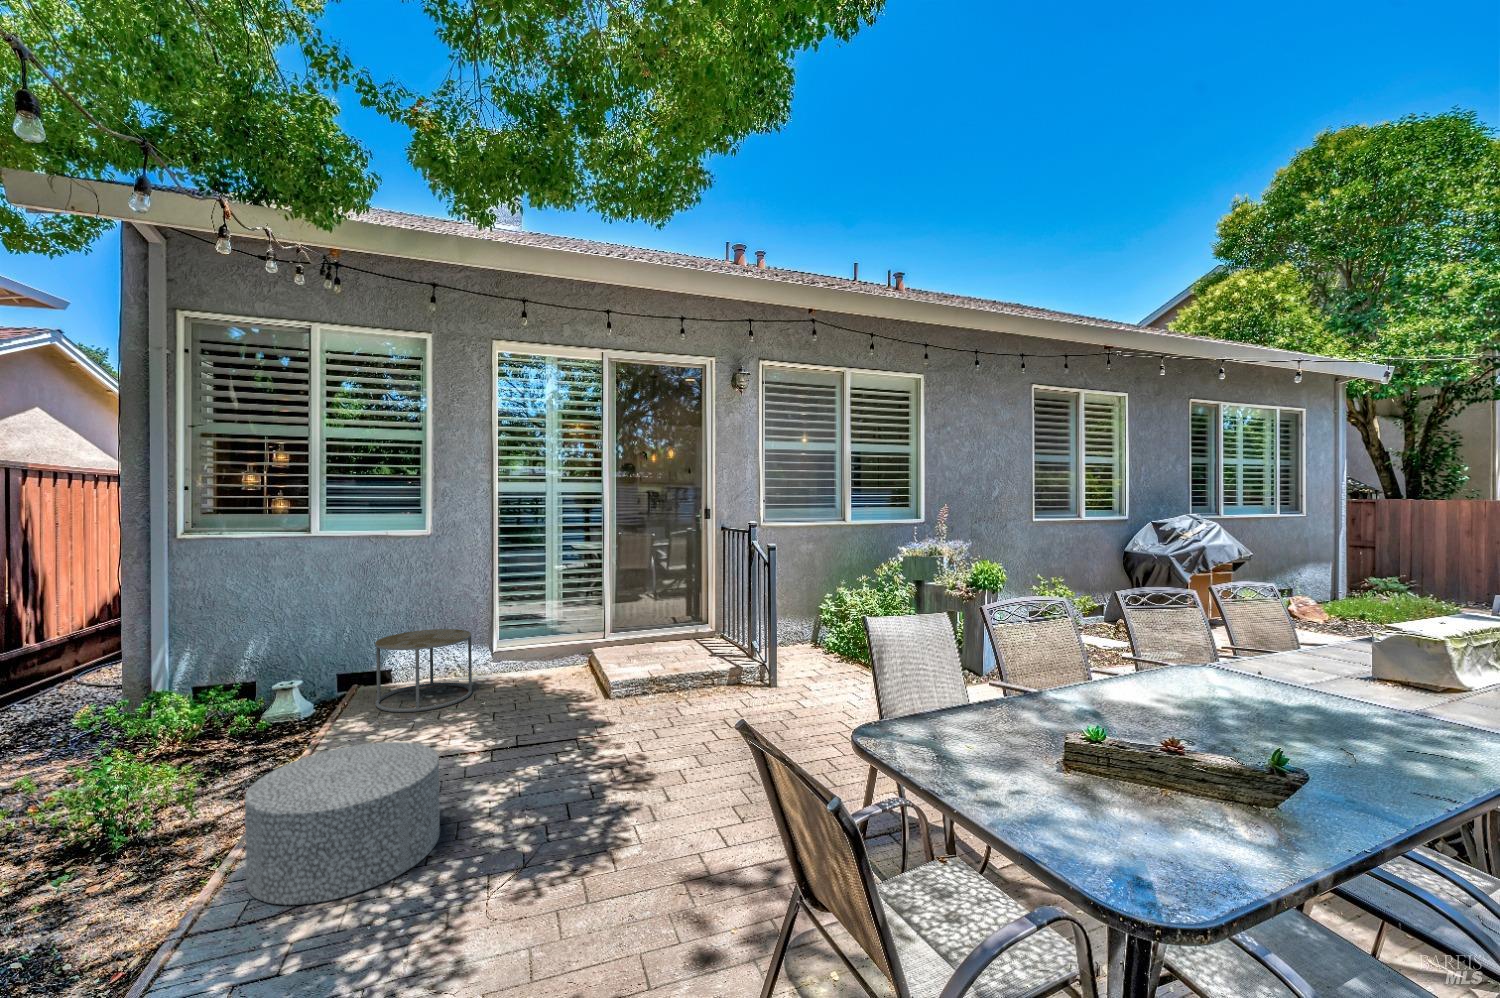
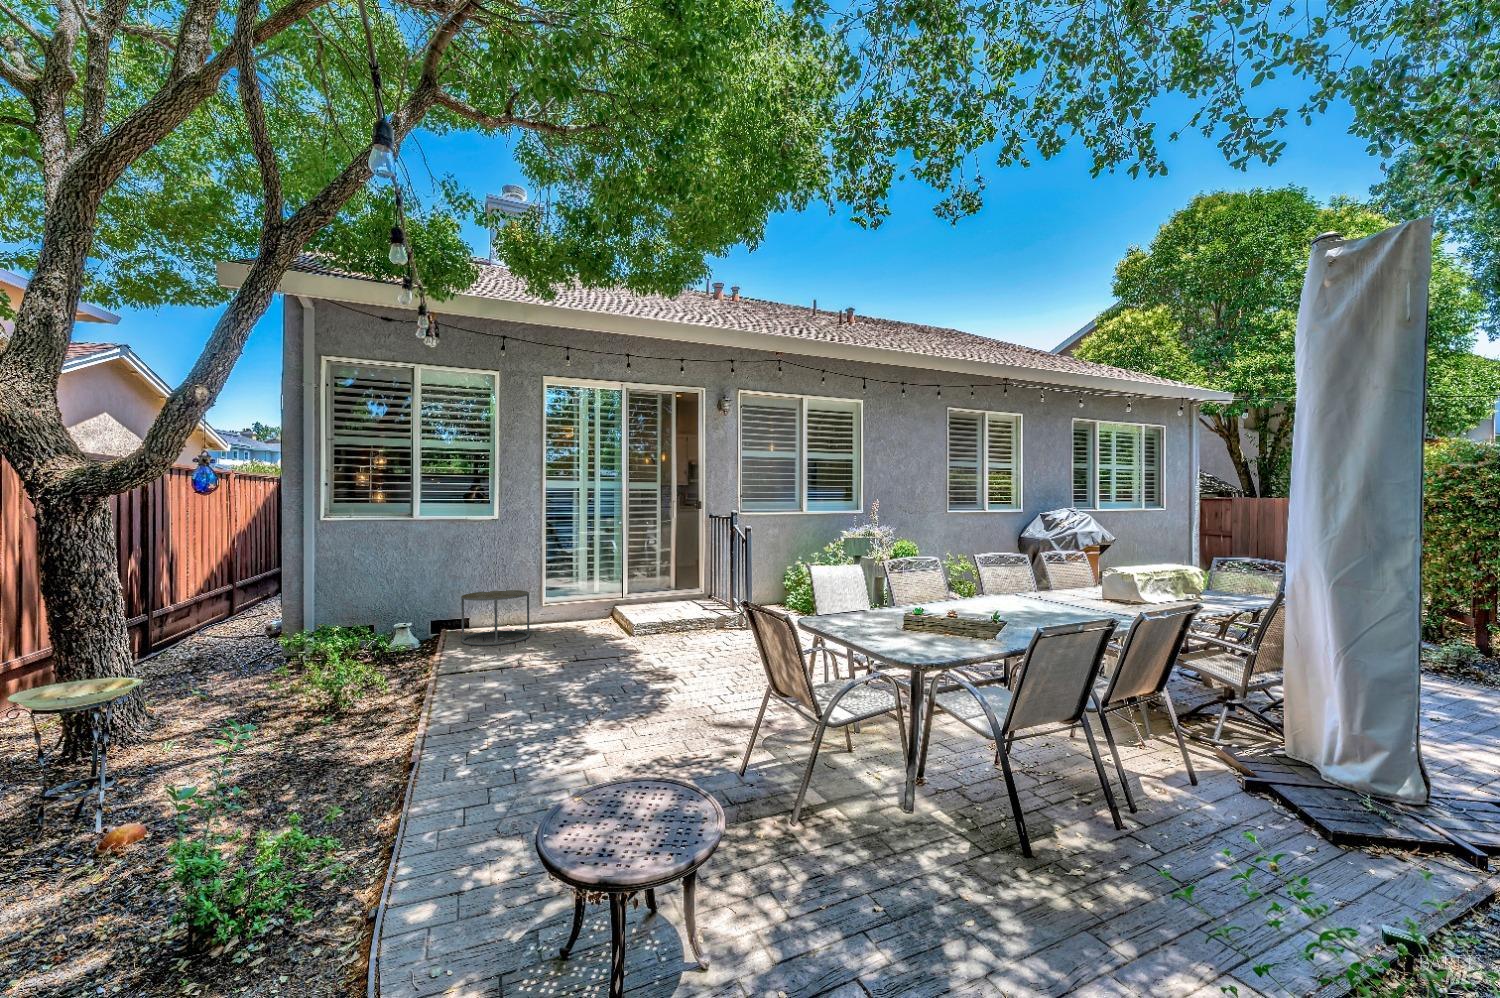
ottoman: present [245,742,440,905] -> none [449,641,555,717]

